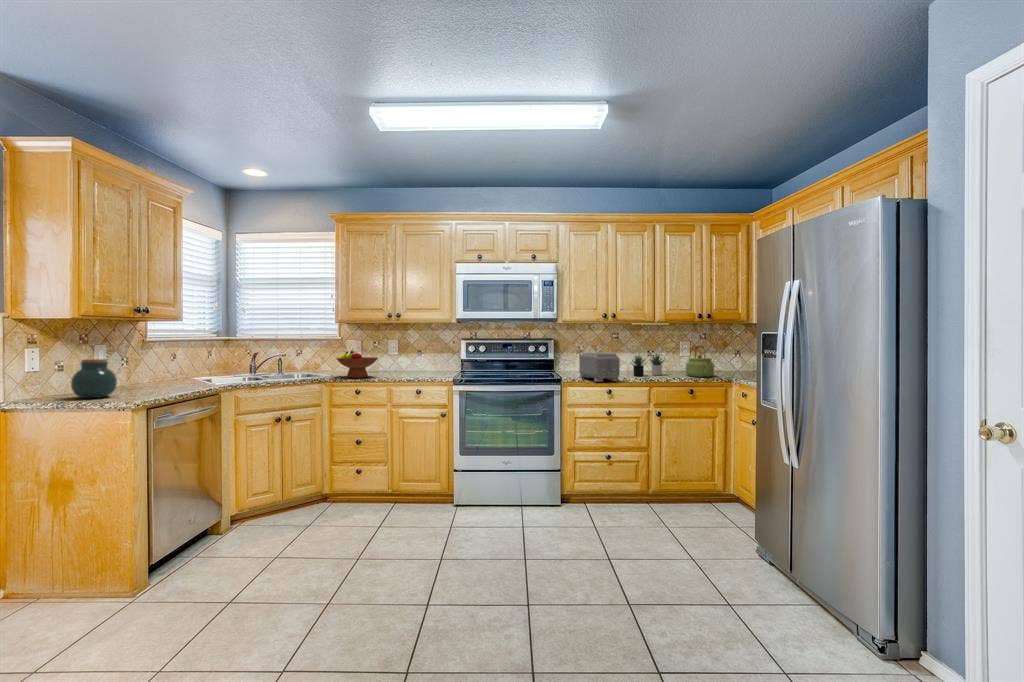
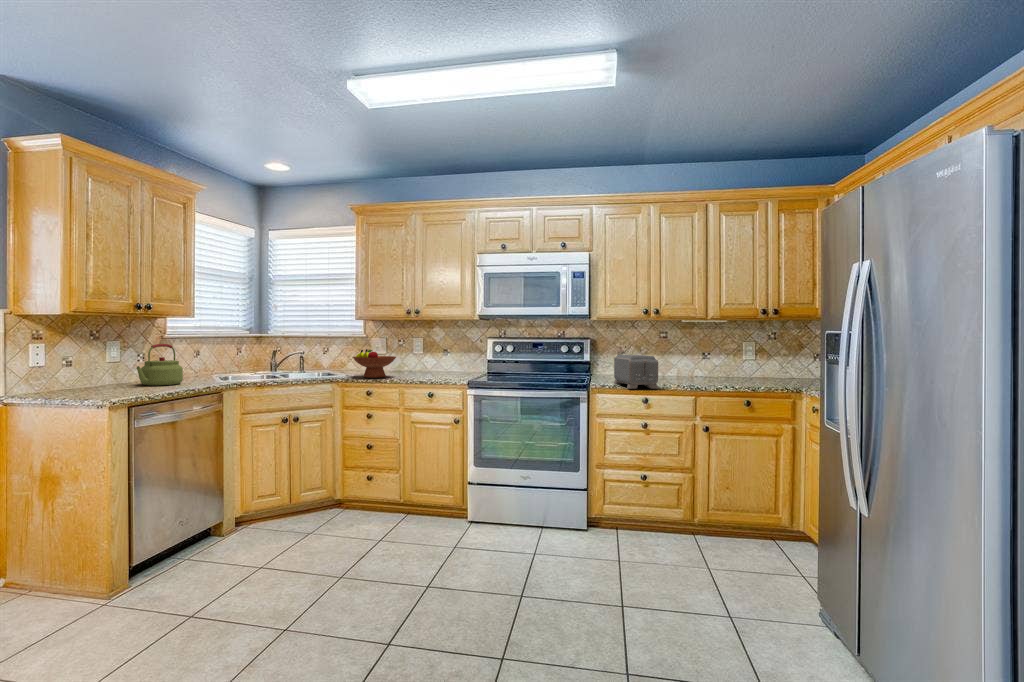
kettle: present [686,345,714,377] -> present [136,344,183,386]
succulent plant: present [630,353,664,376] -> none [674,354,723,382]
jar: present [71,359,117,398] -> none [67,355,113,394]

